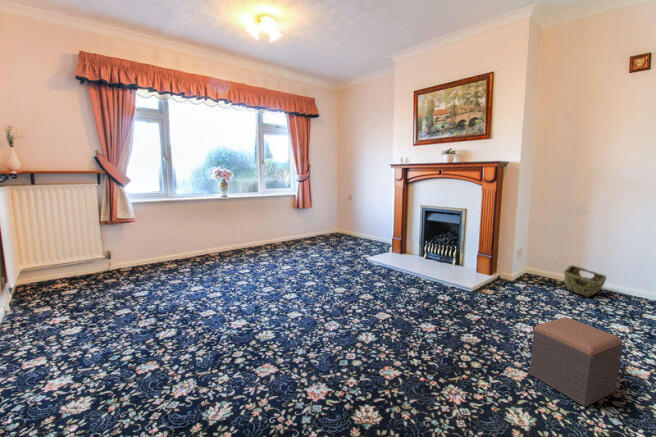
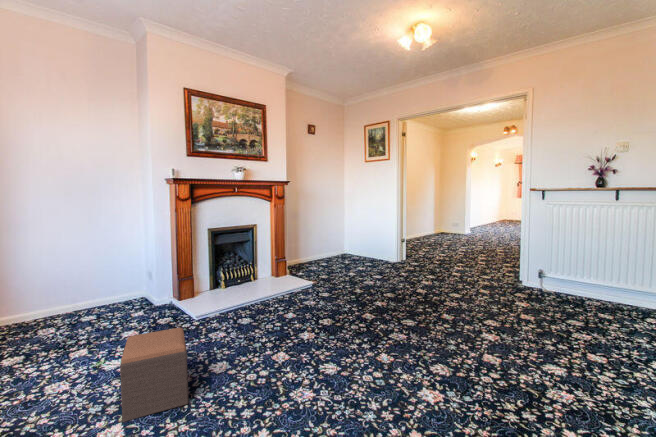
woven basket: present [564,265,606,296] -> none [40,298,89,327]

